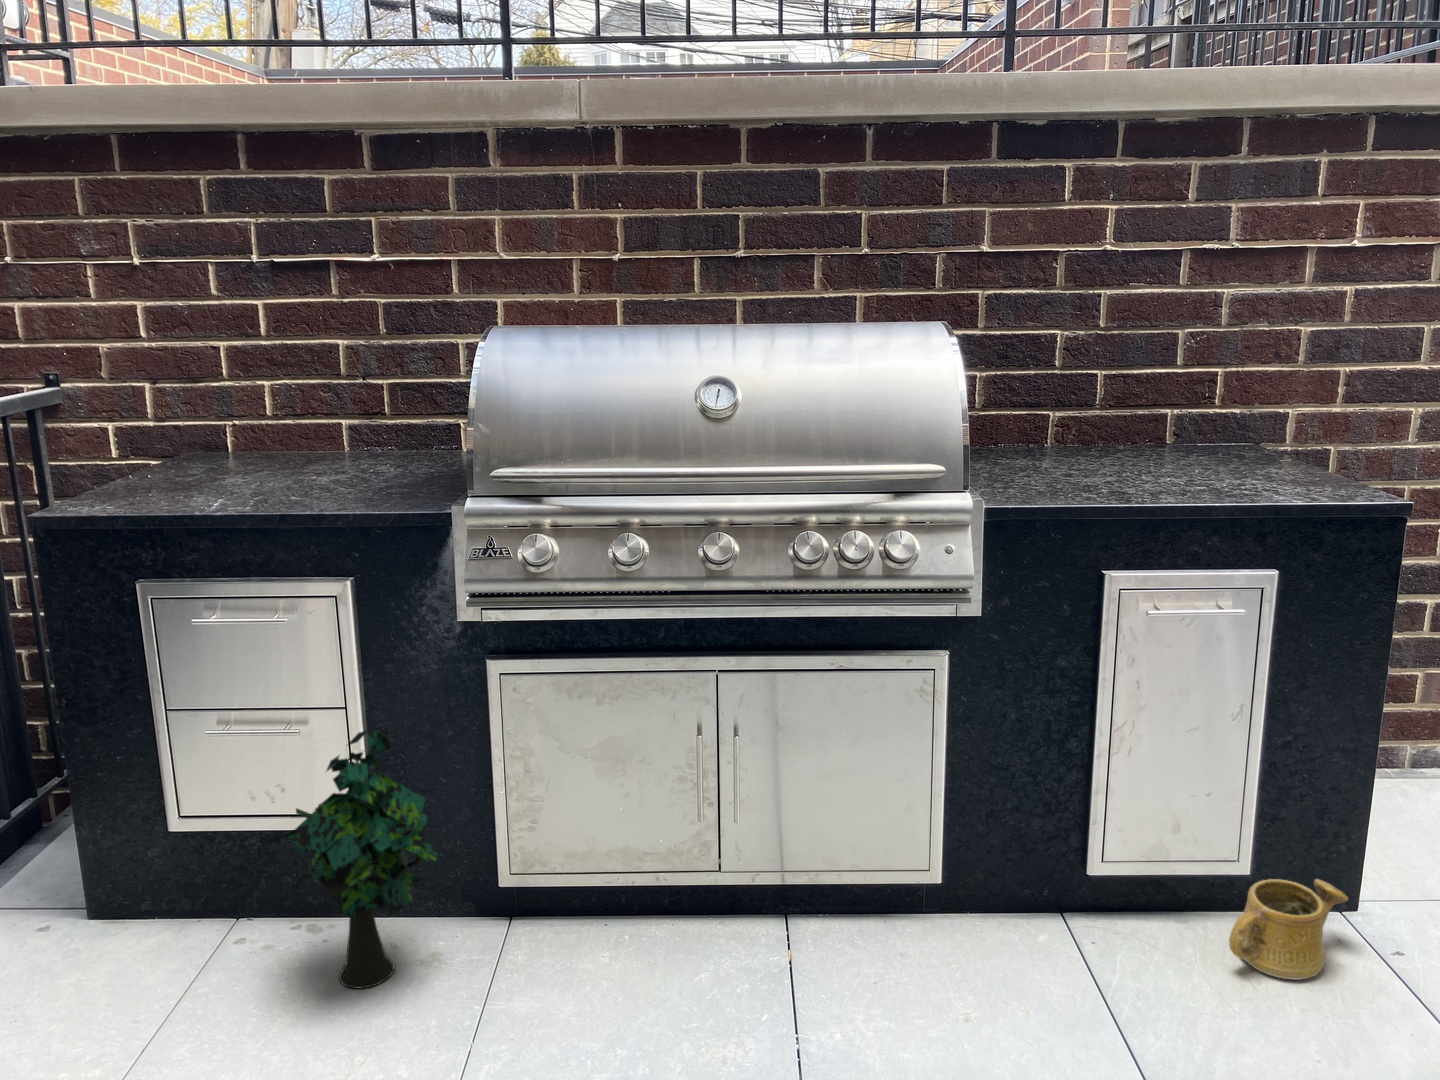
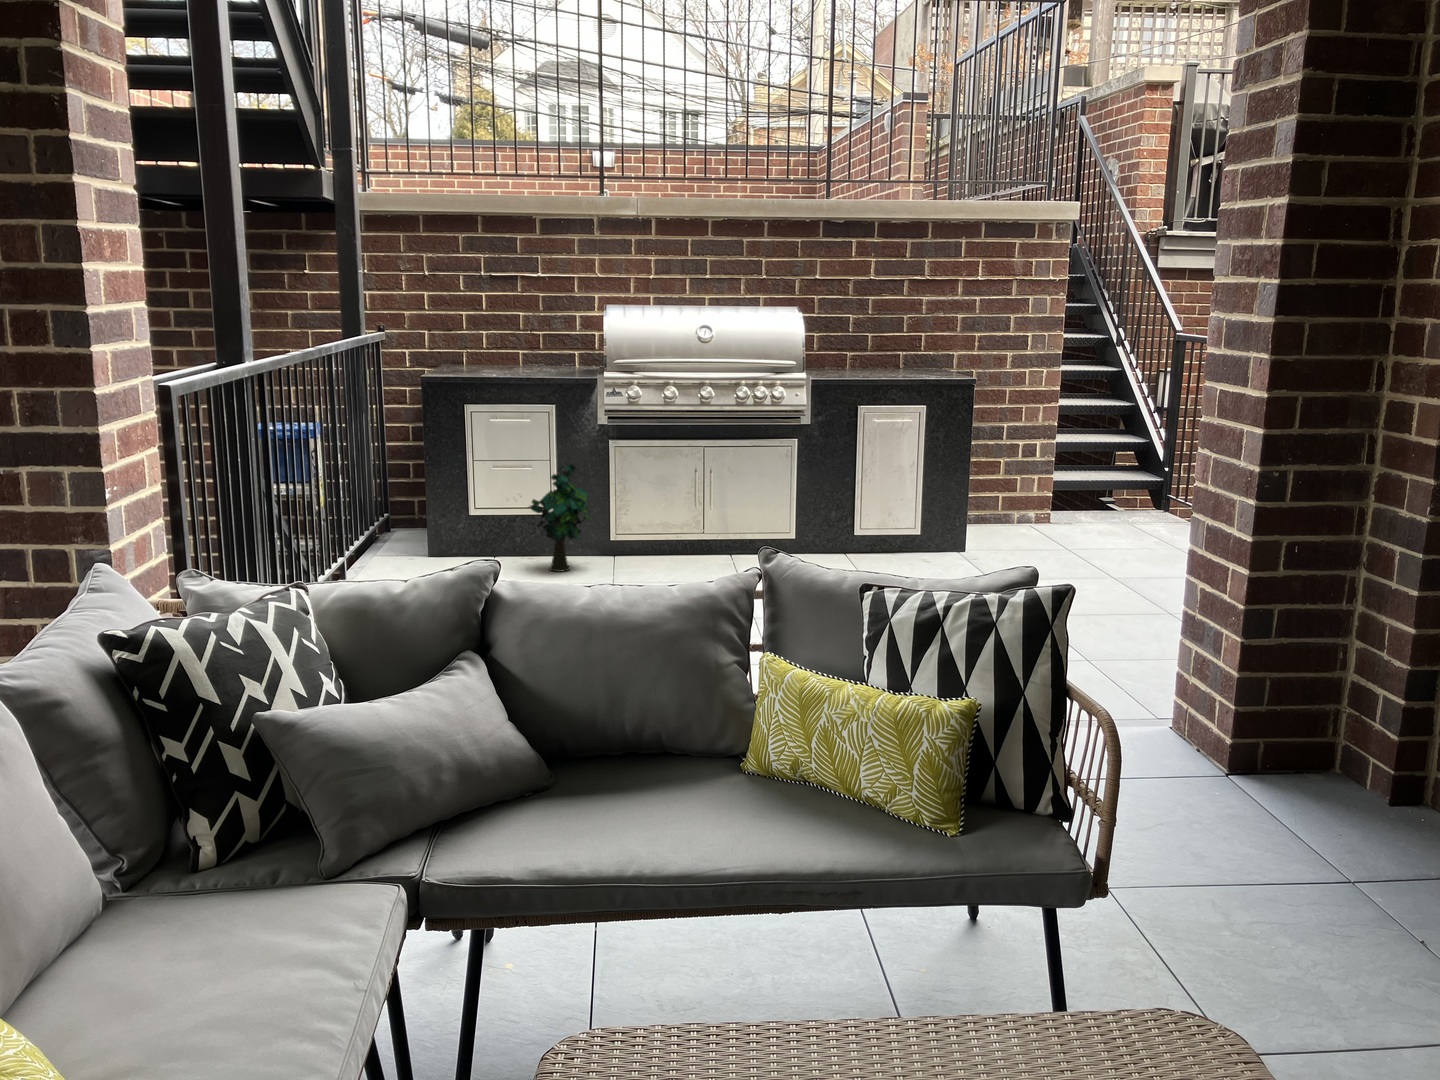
watering can: present [1229,879,1348,980] -> none [906,534,956,567]

